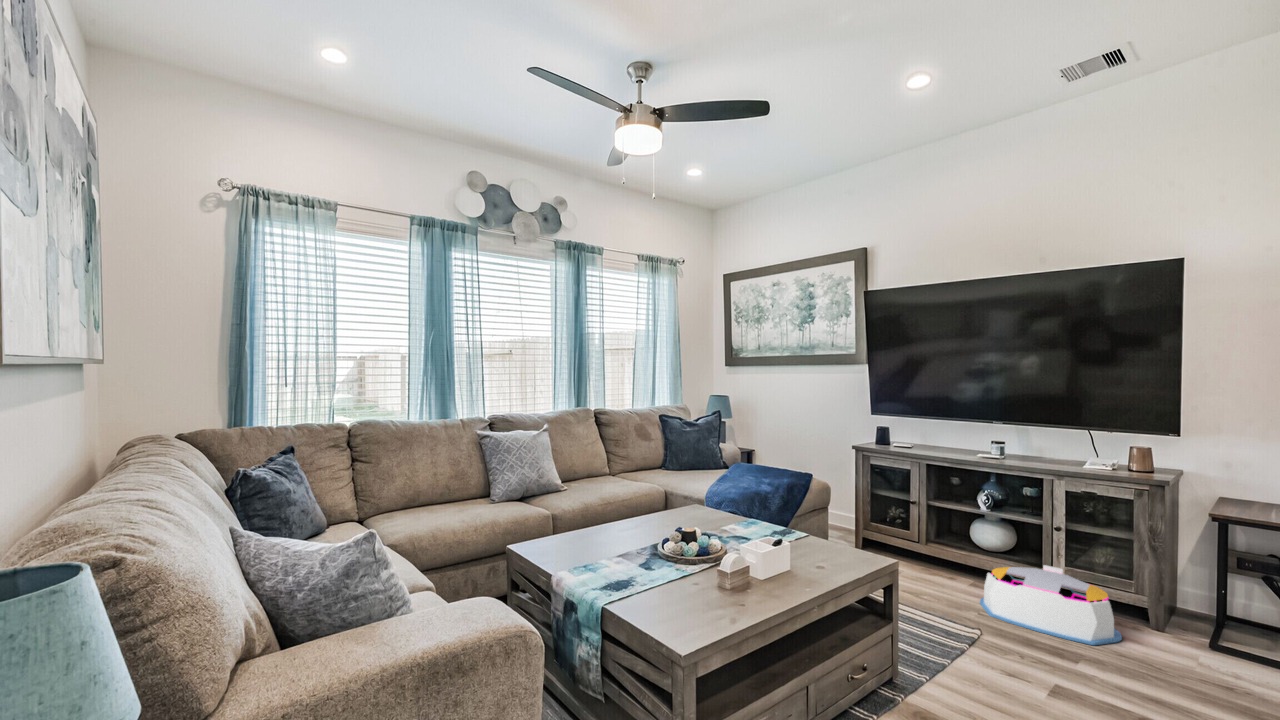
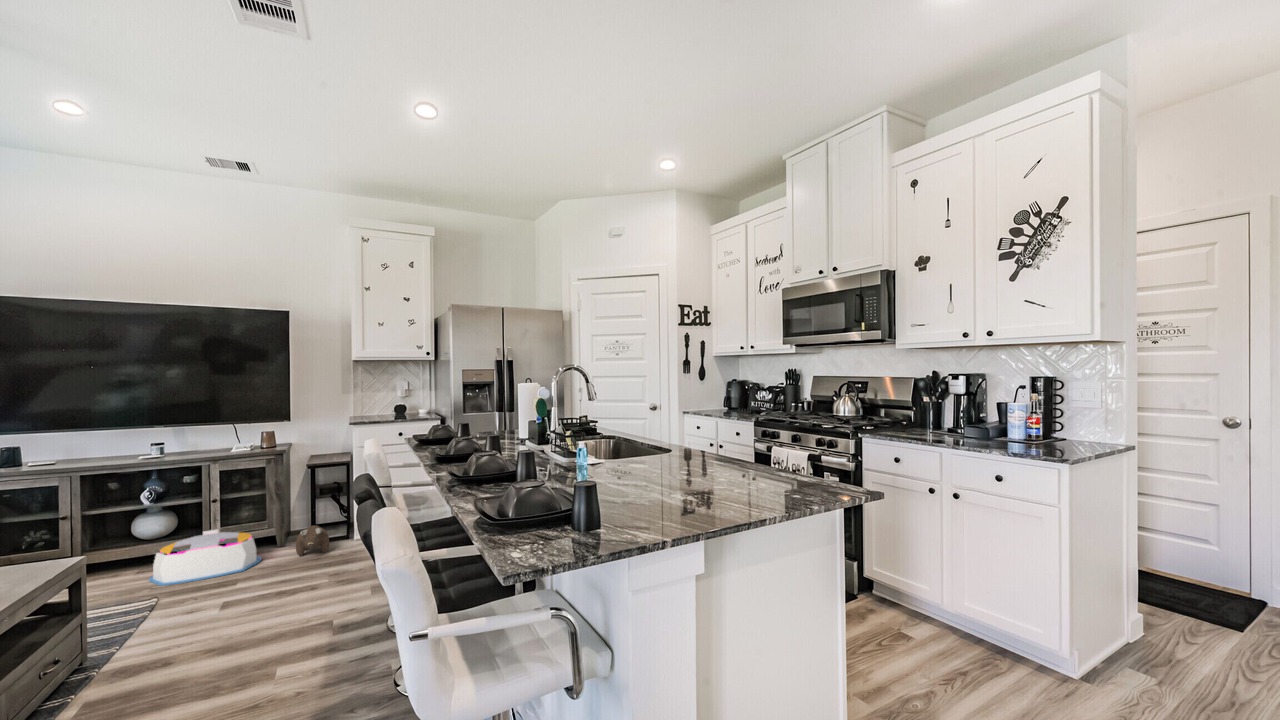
plush toy: none [1181,621,1250,679] -> present [296,525,329,556]

